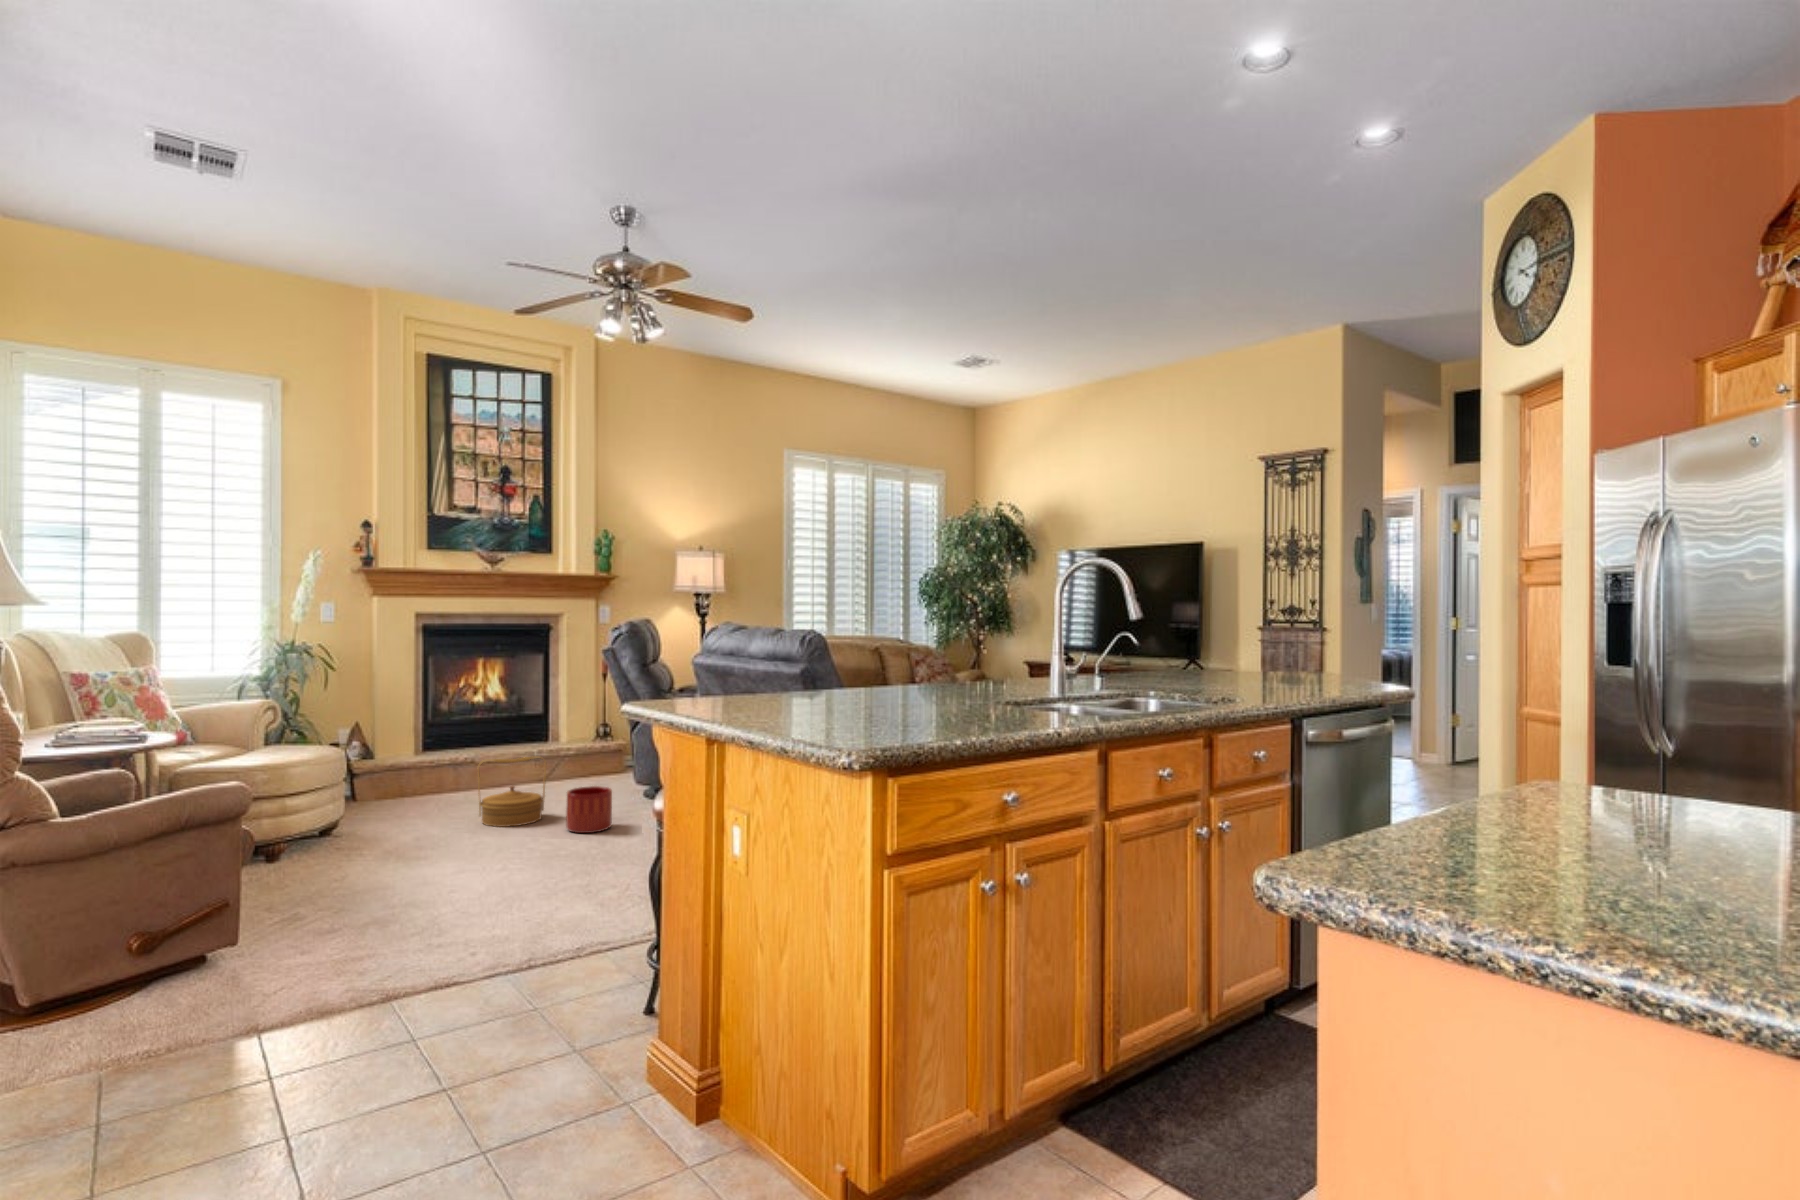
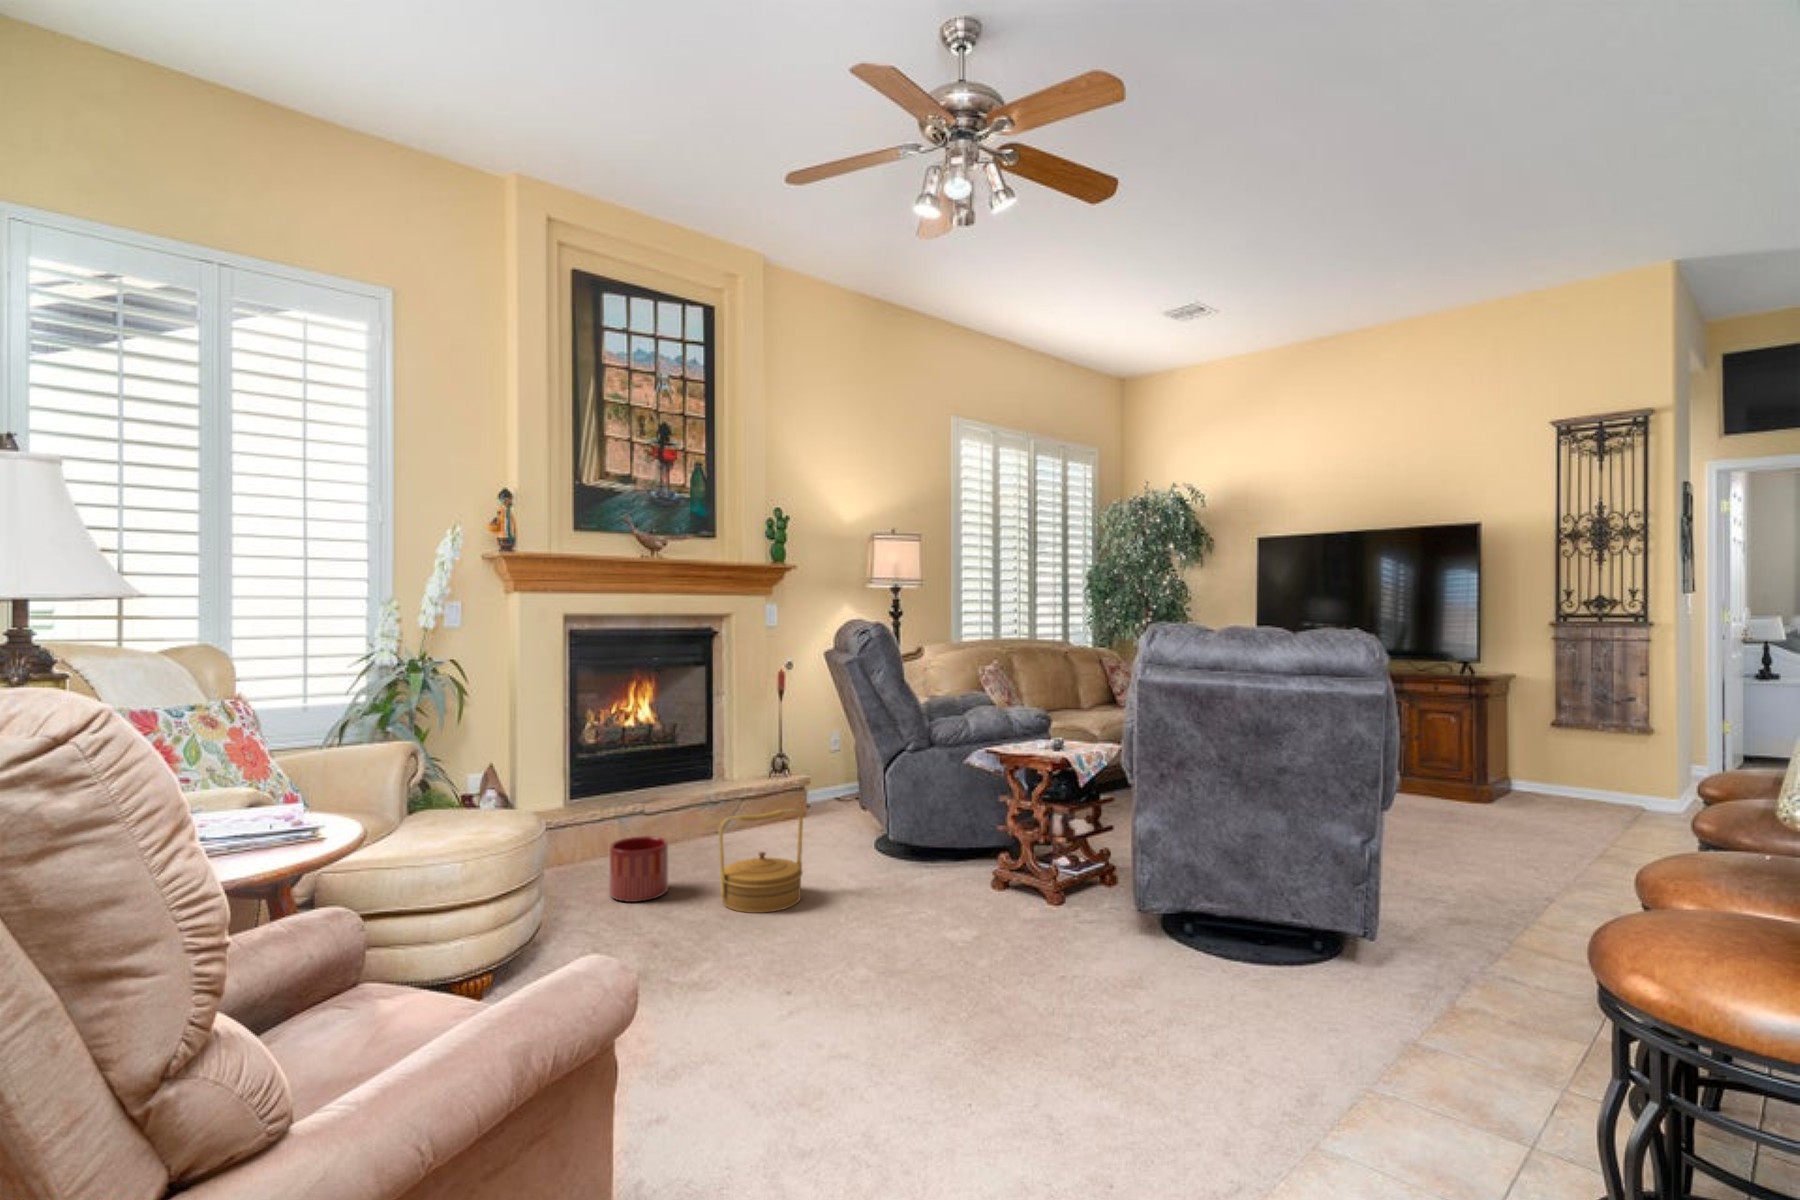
planter: present [566,786,612,833] -> present [609,836,669,902]

